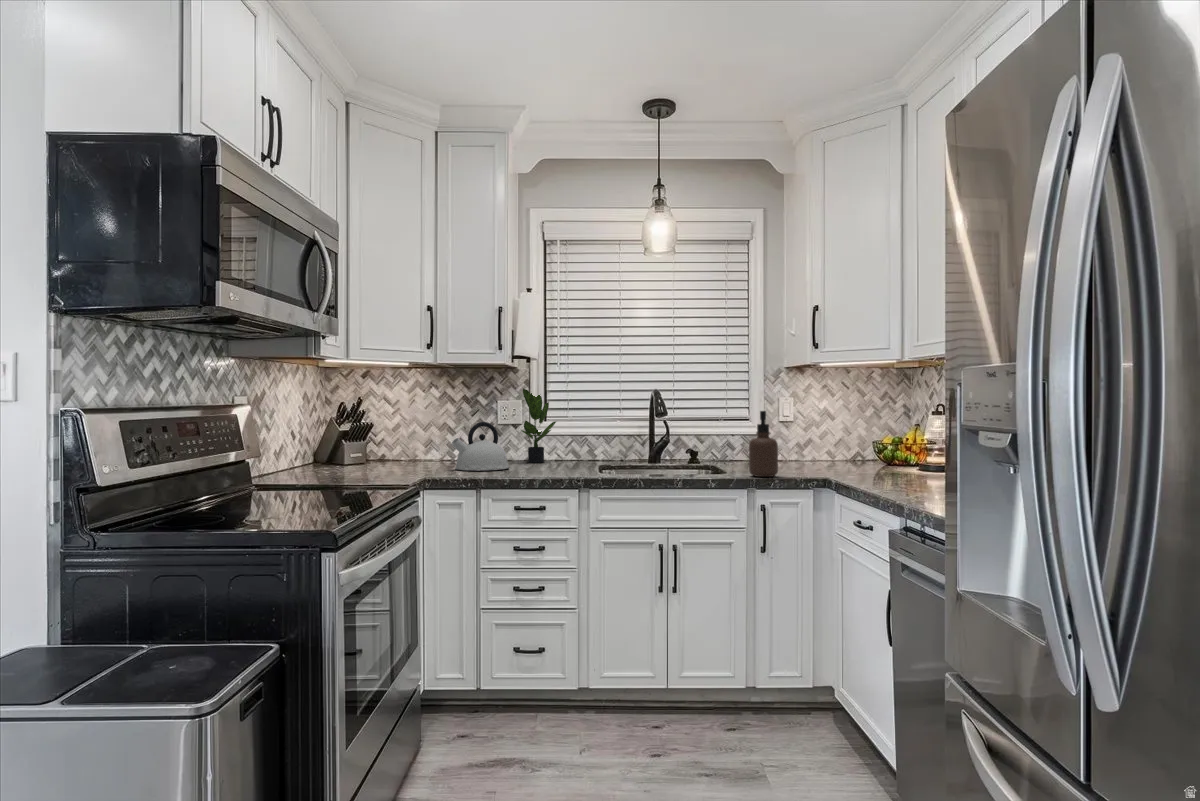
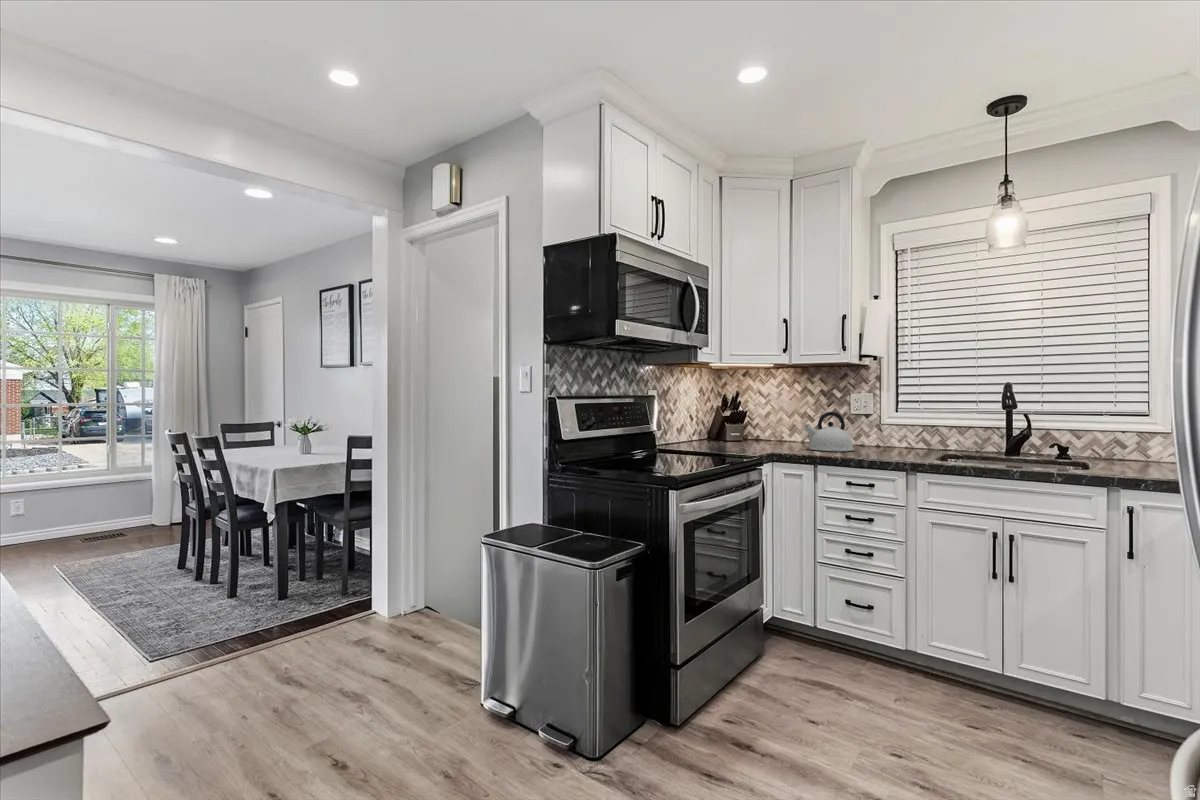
potted plant: present [521,388,556,463] -> none [872,384,906,448]
soap dispenser: present [749,411,778,477] -> none [1102,408,1140,477]

